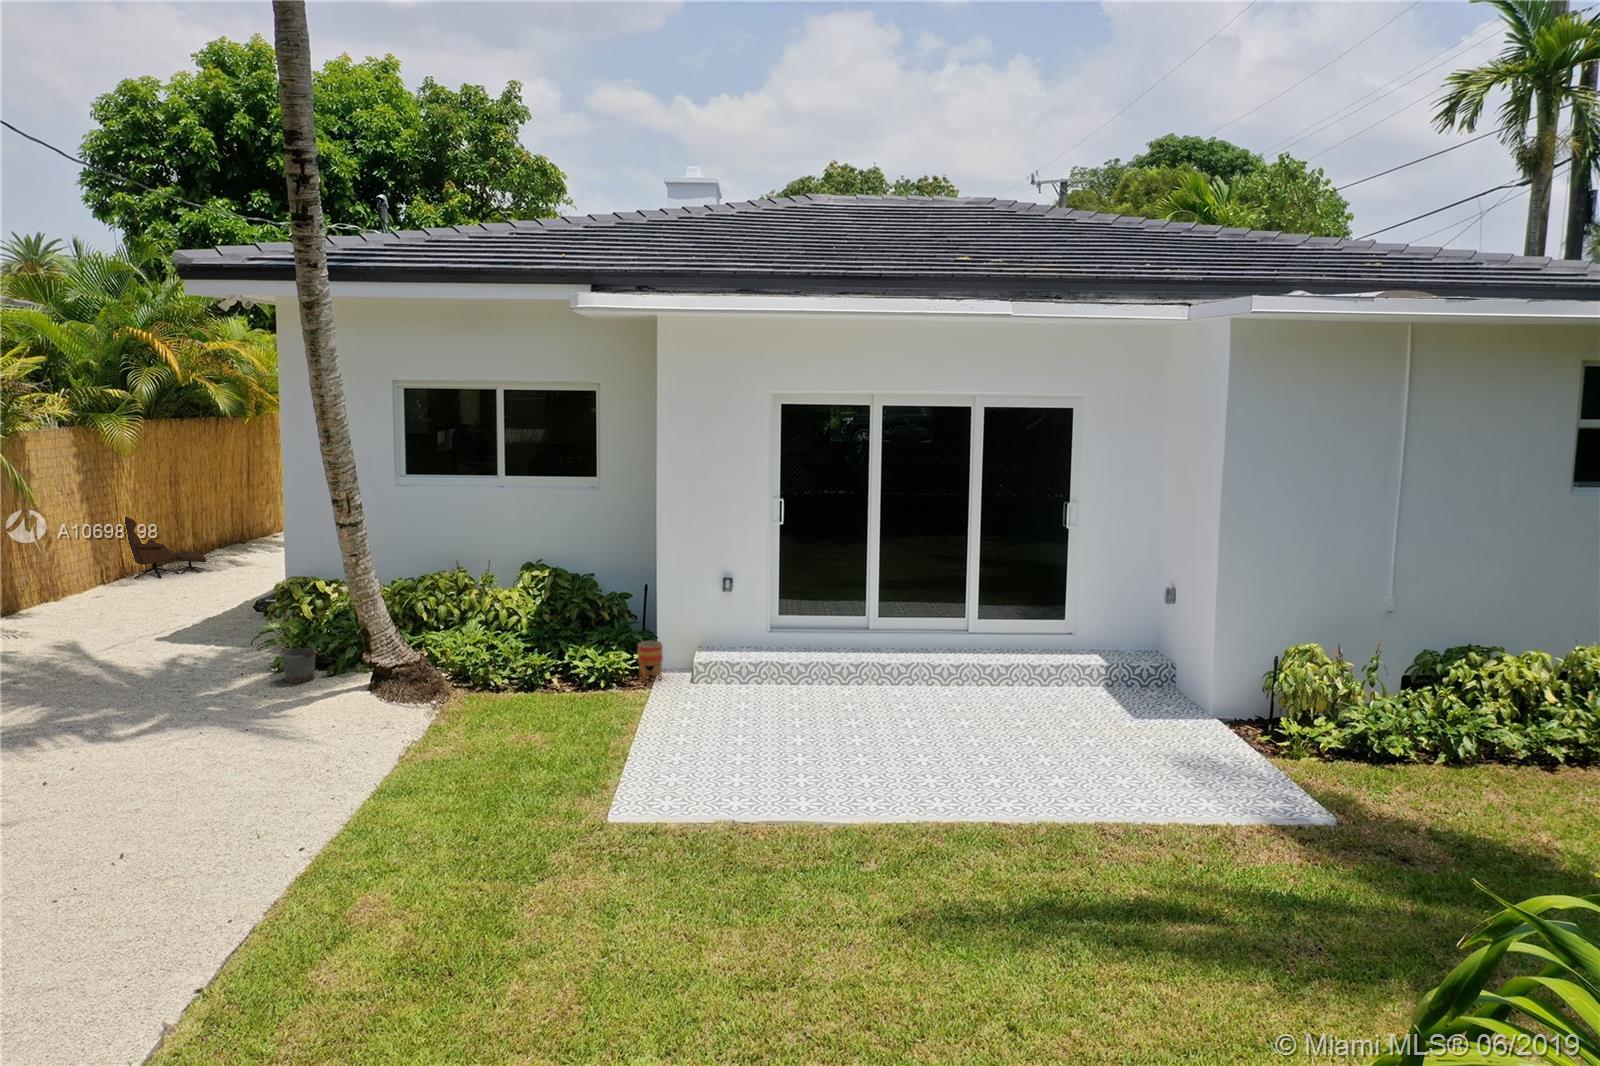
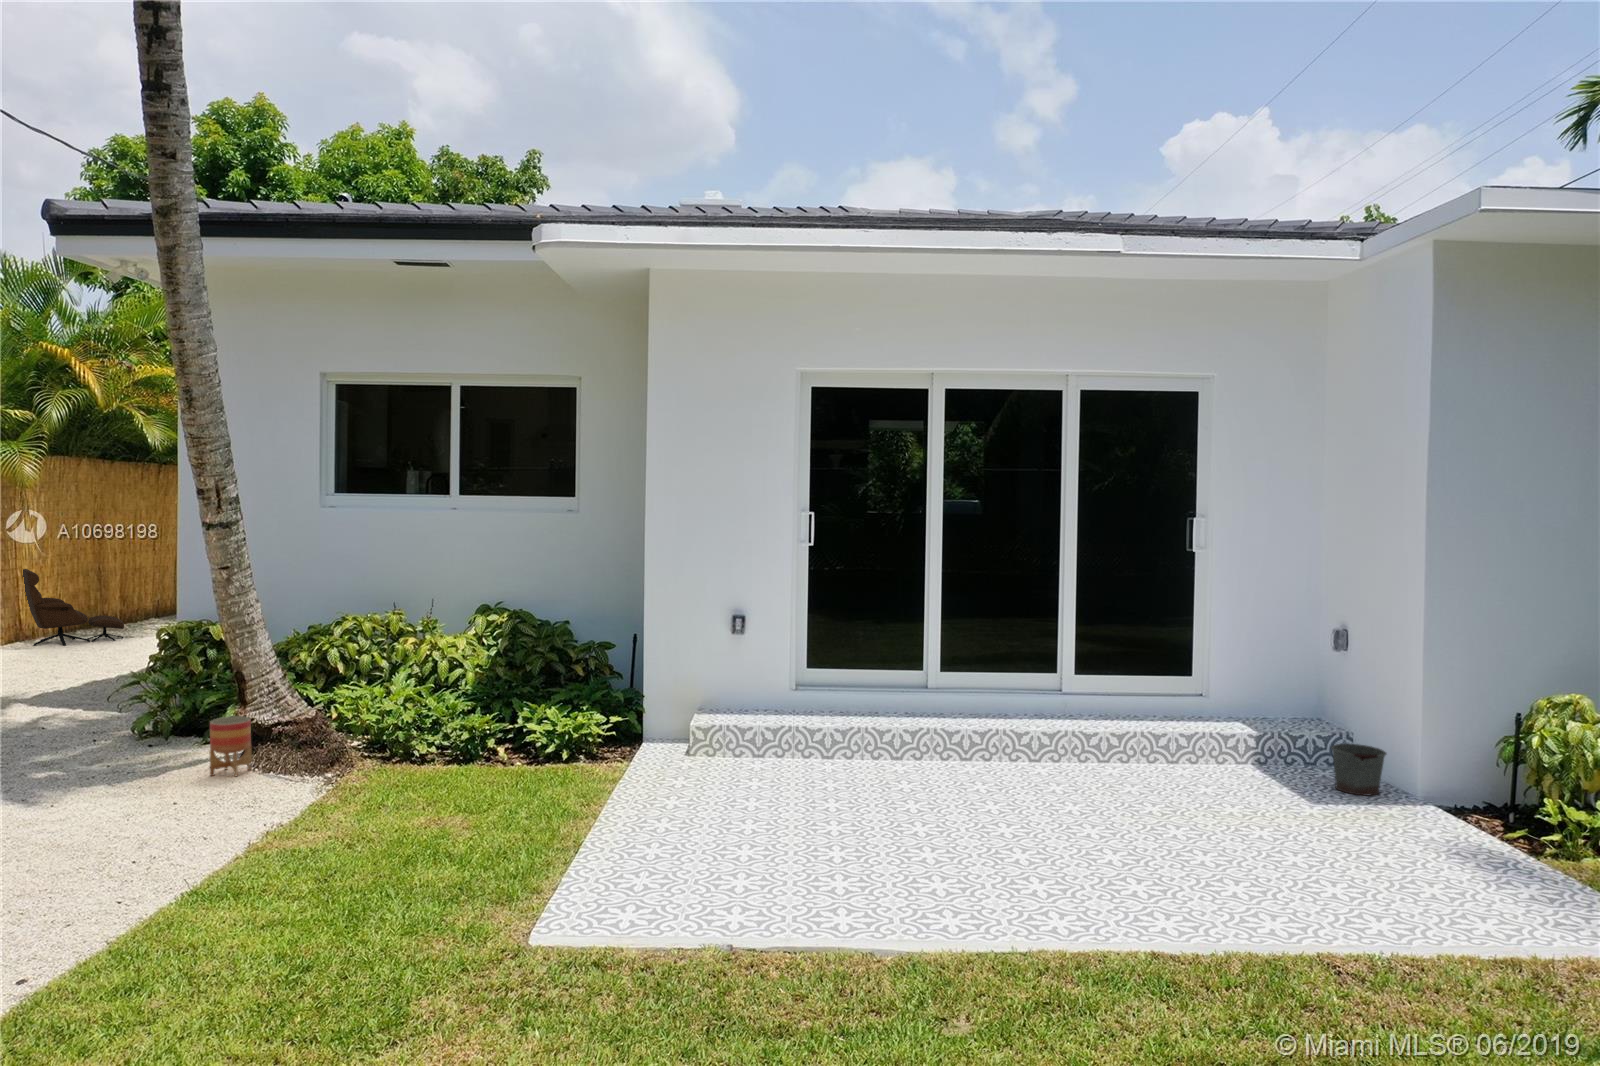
planter: present [638,641,663,681] -> present [210,716,252,776]
bucket: present [280,648,316,683] -> present [1331,744,1386,795]

